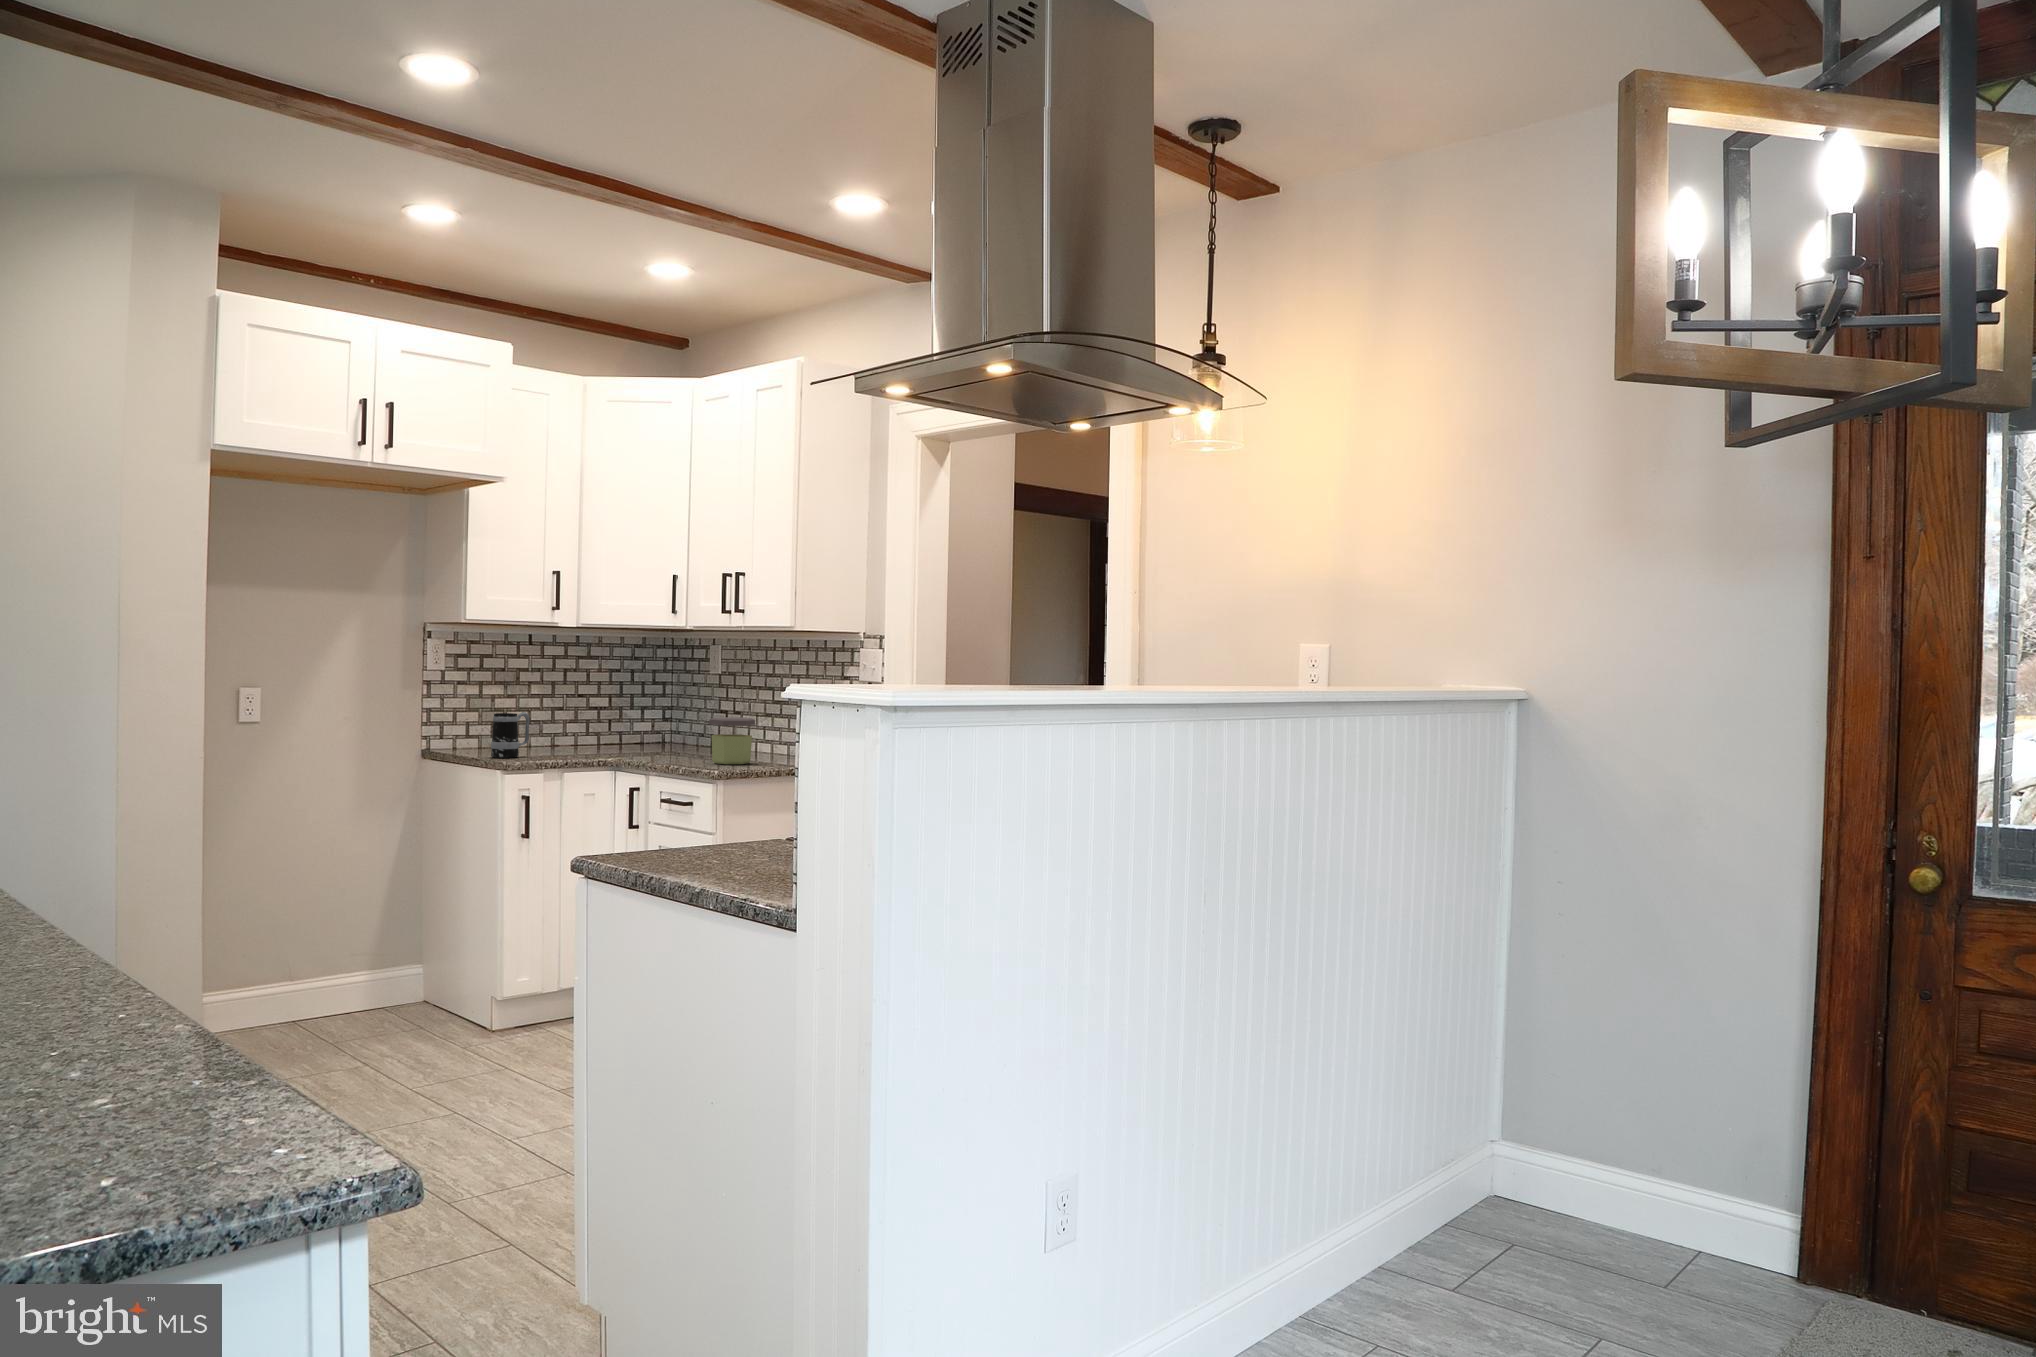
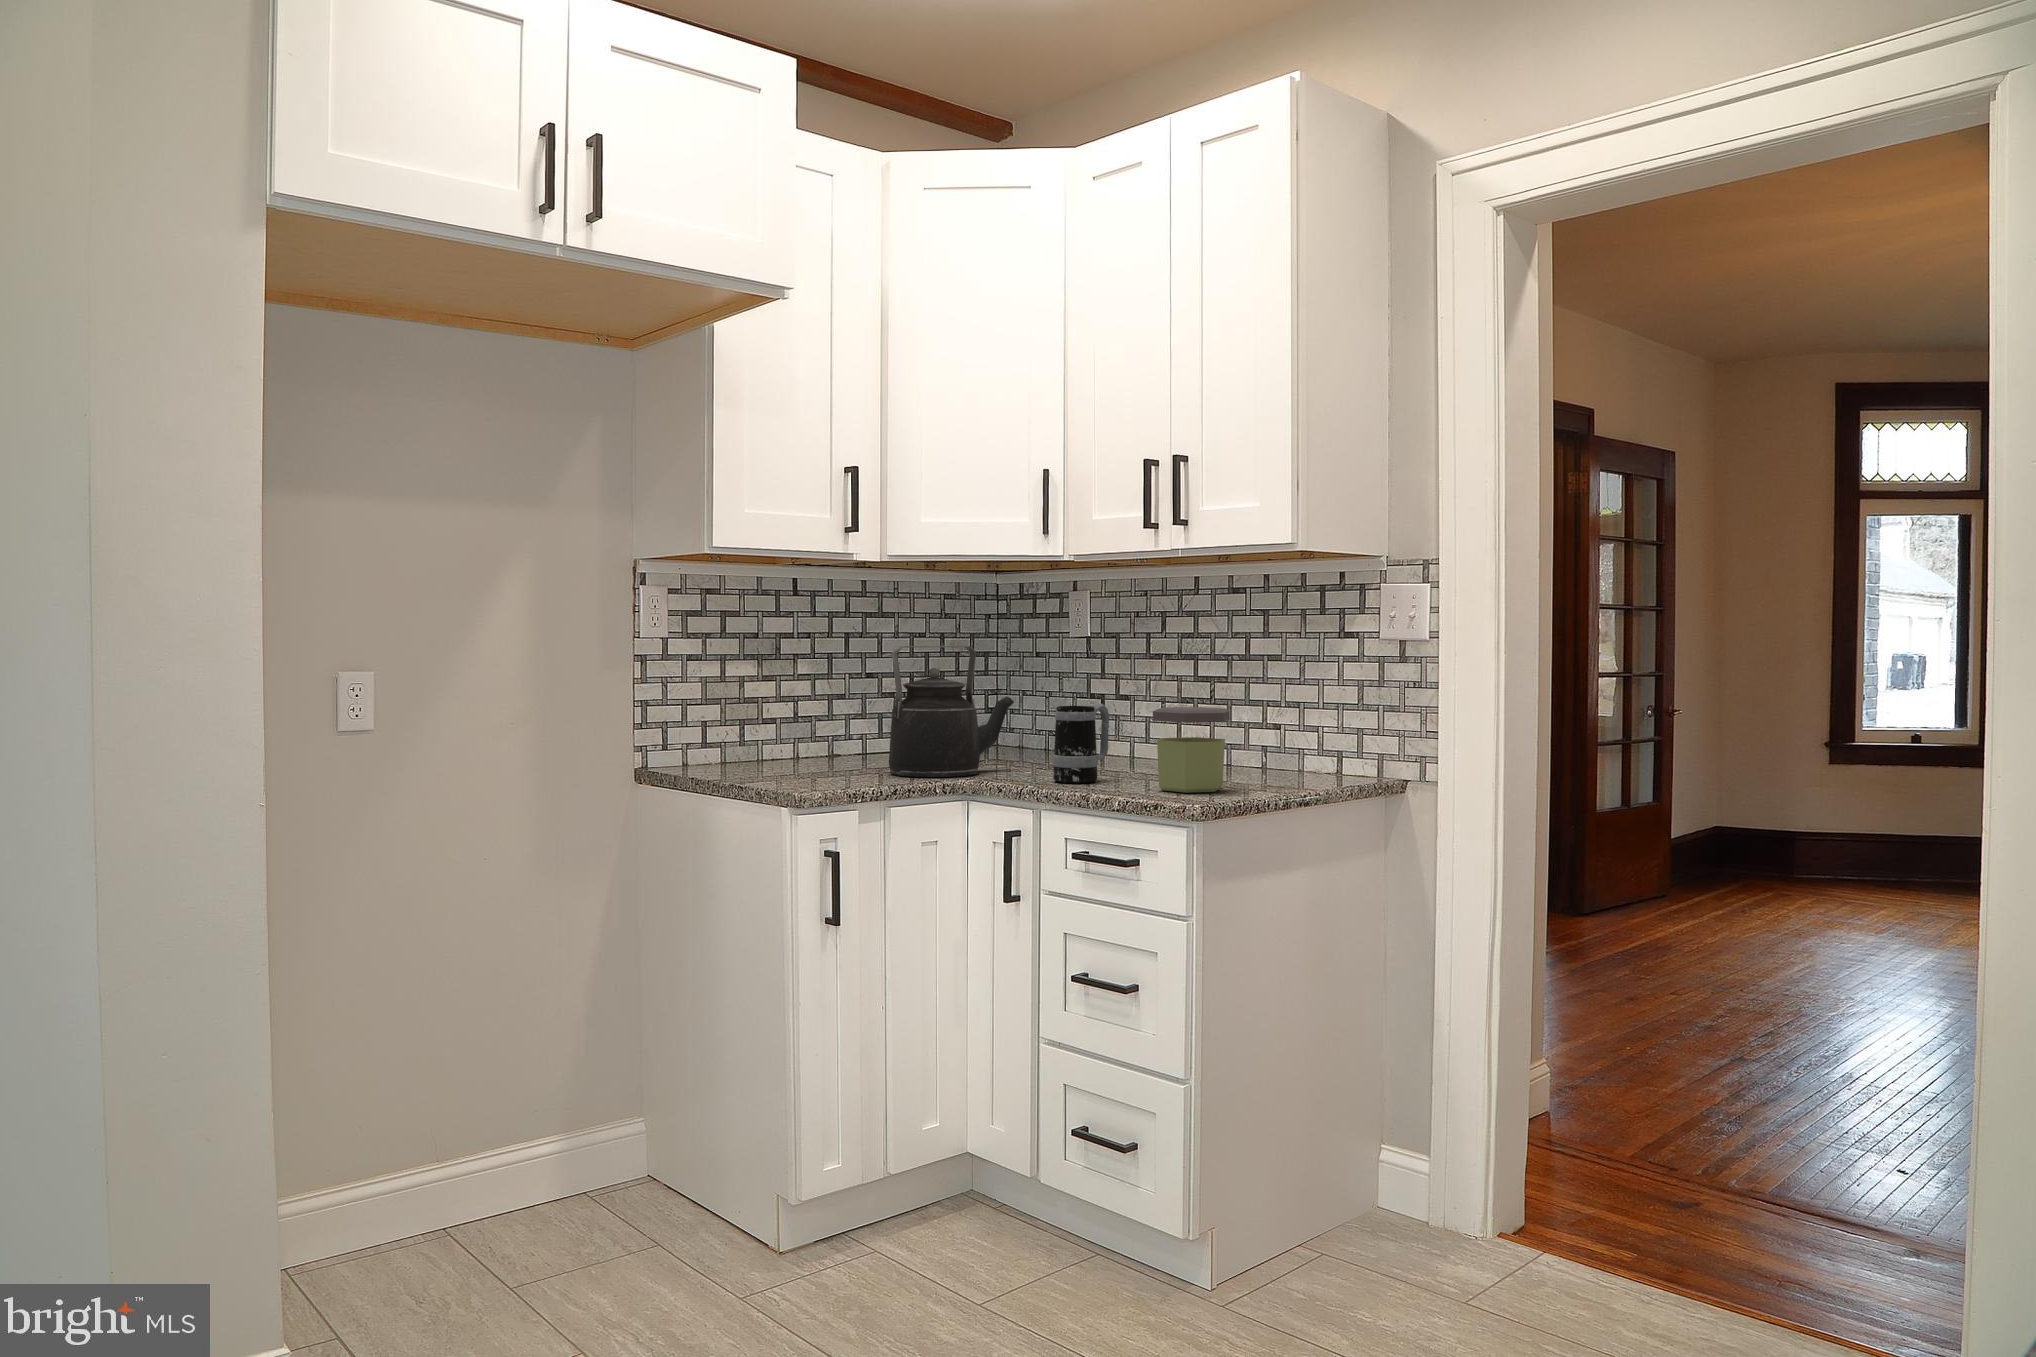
kettle: none [572,679,653,756] -> present [889,646,1014,777]
mug: present [491,712,530,758] -> present [1053,704,1109,783]

